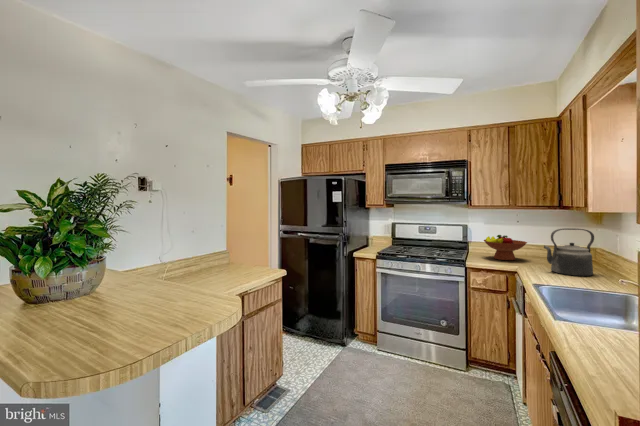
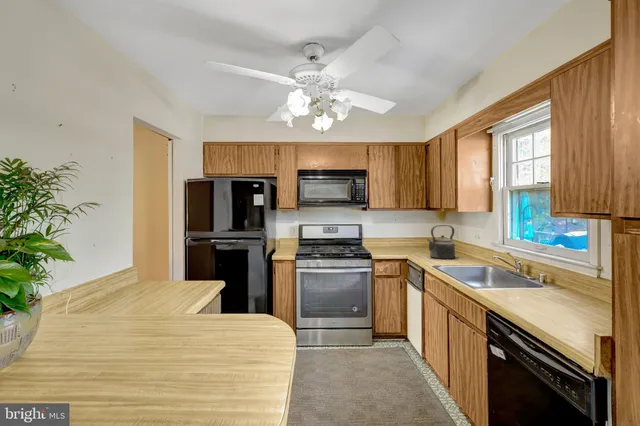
fruit bowl: present [484,235,527,260] -> none [378,231,408,251]

